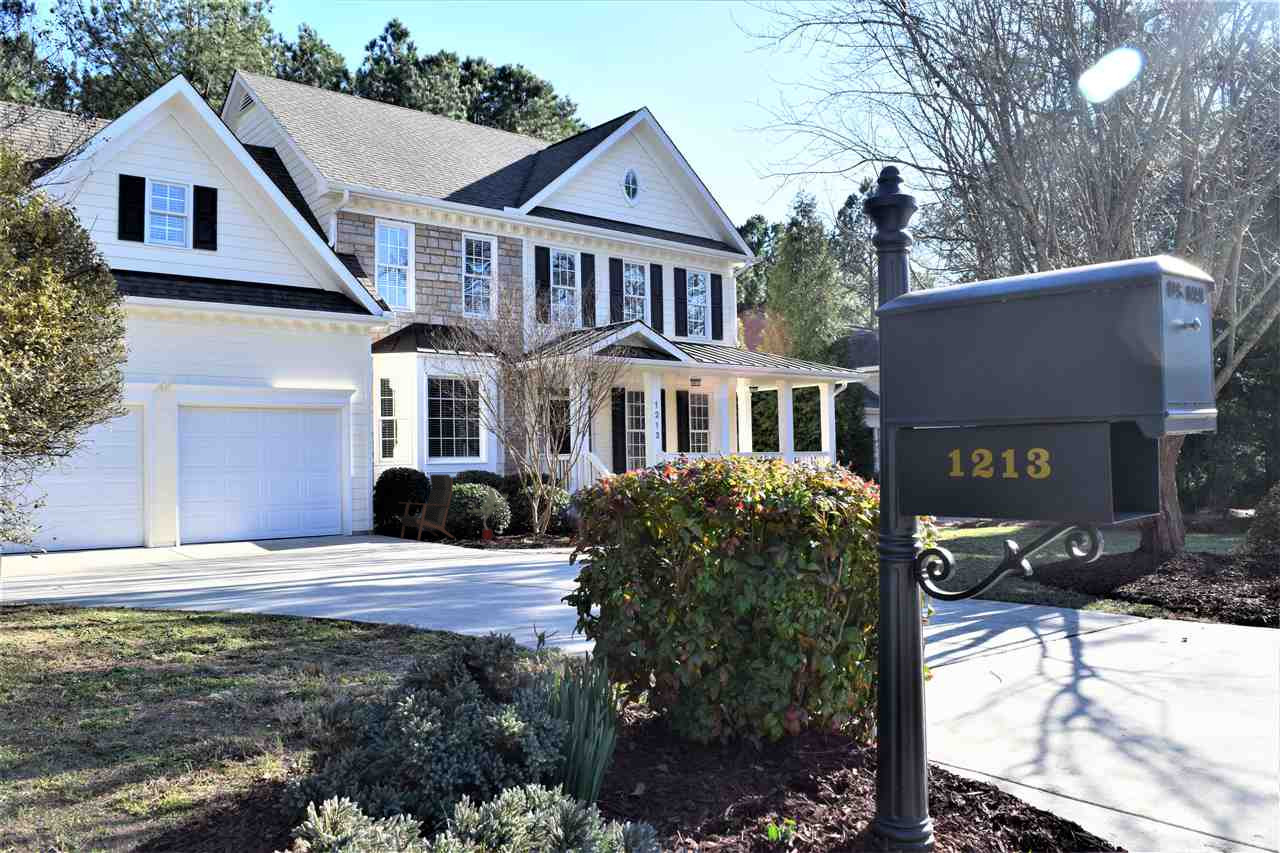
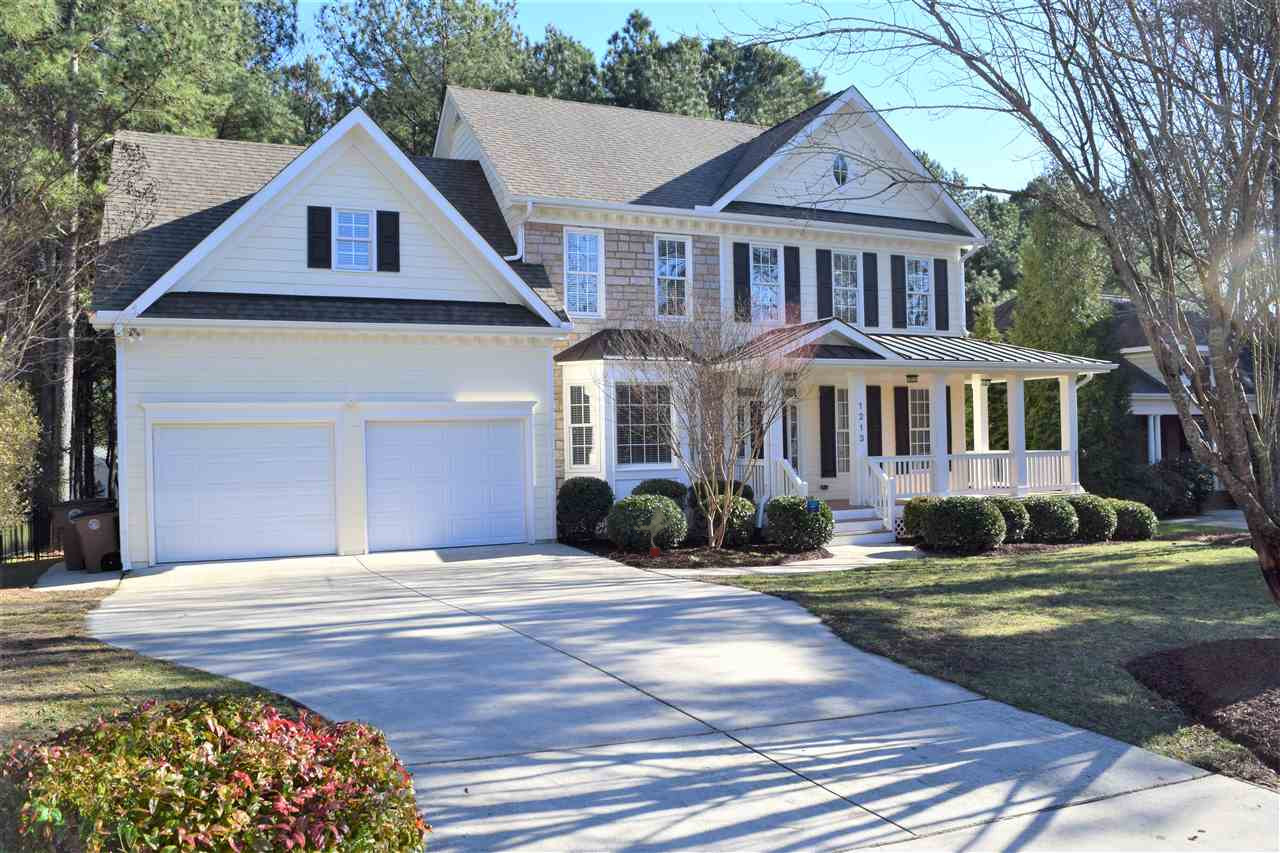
lounge chair: present [401,474,453,540] -> none [571,488,624,556]

